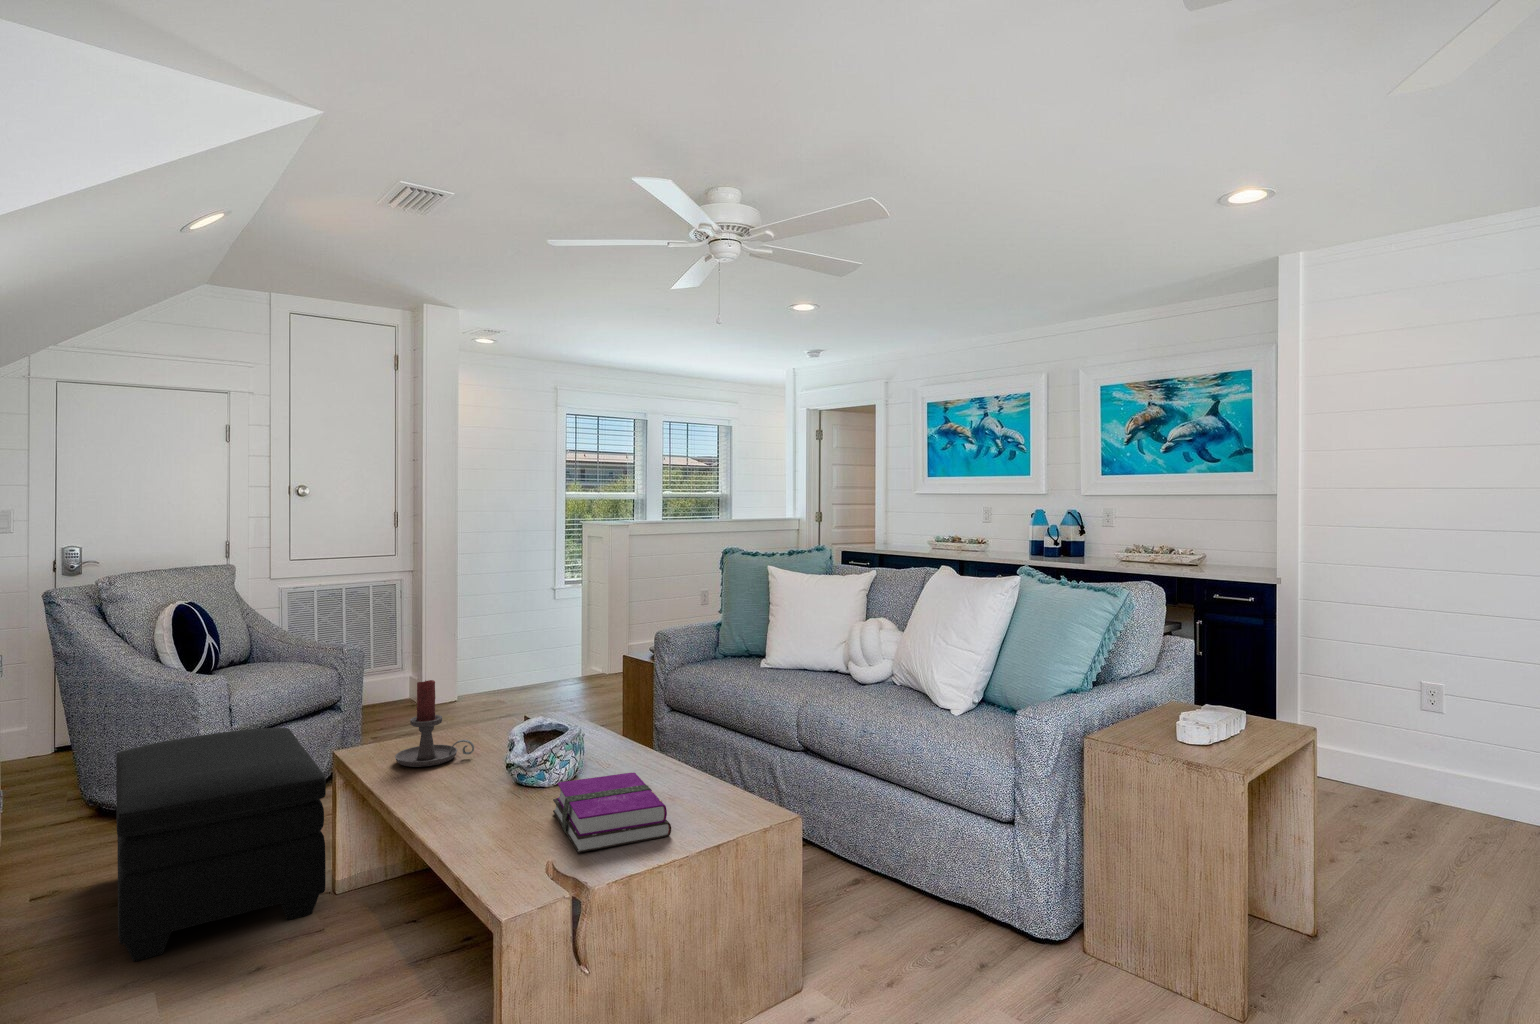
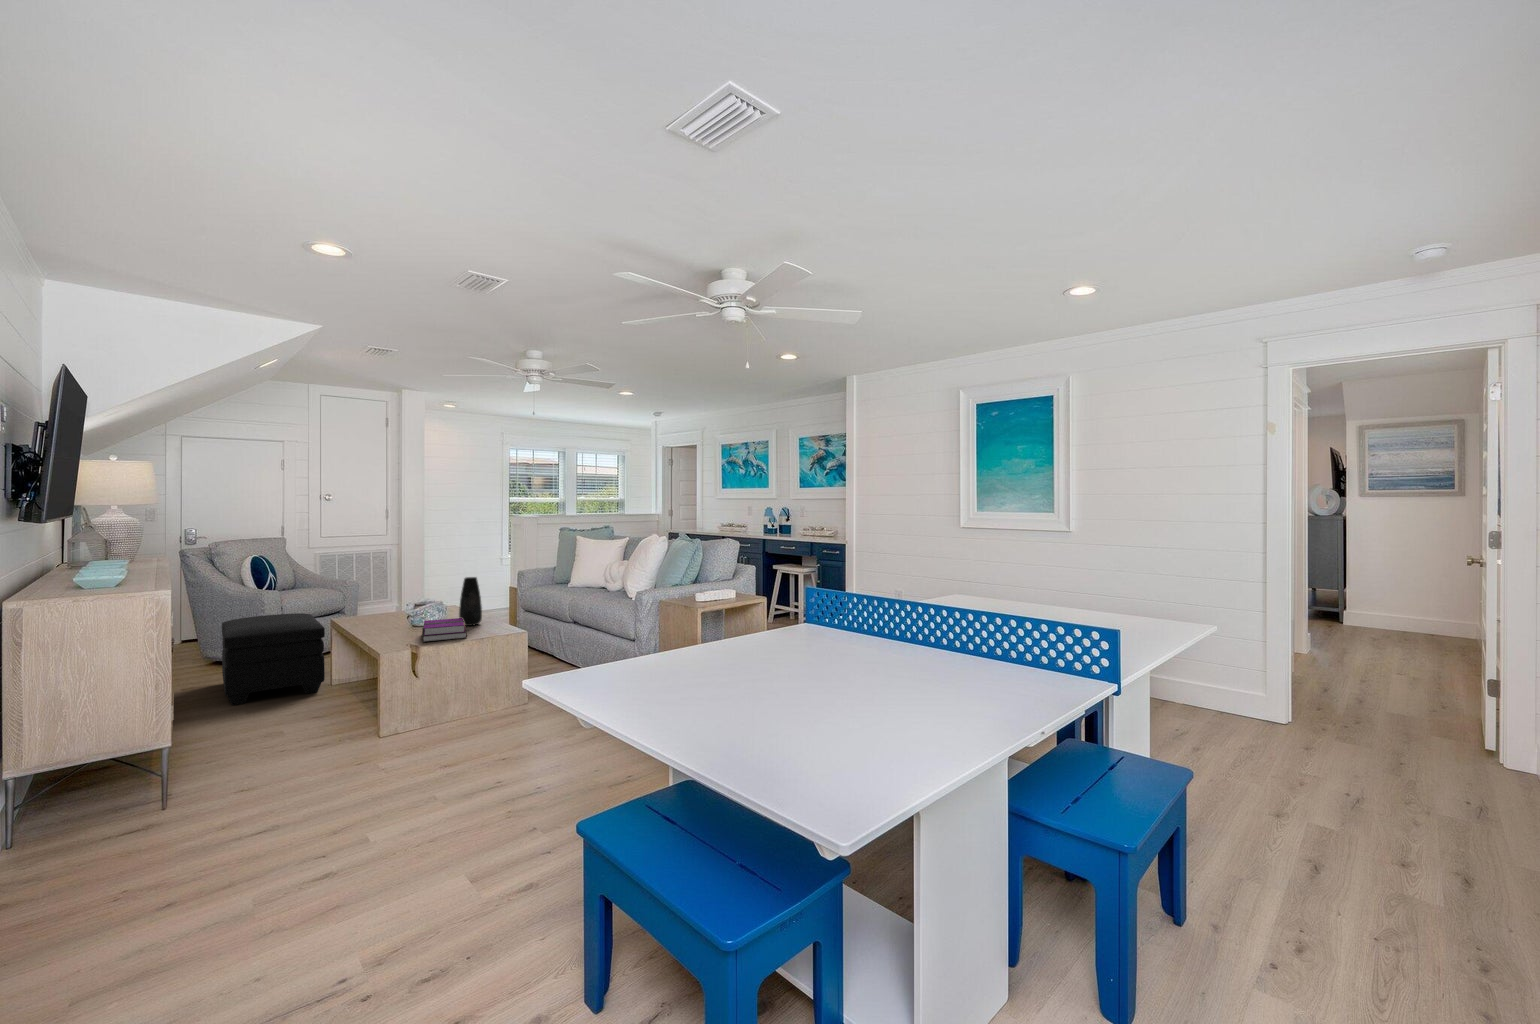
vase: none [616,671,661,783] -> present [459,577,482,626]
candle holder: present [395,680,474,767] -> none [360,584,399,624]

